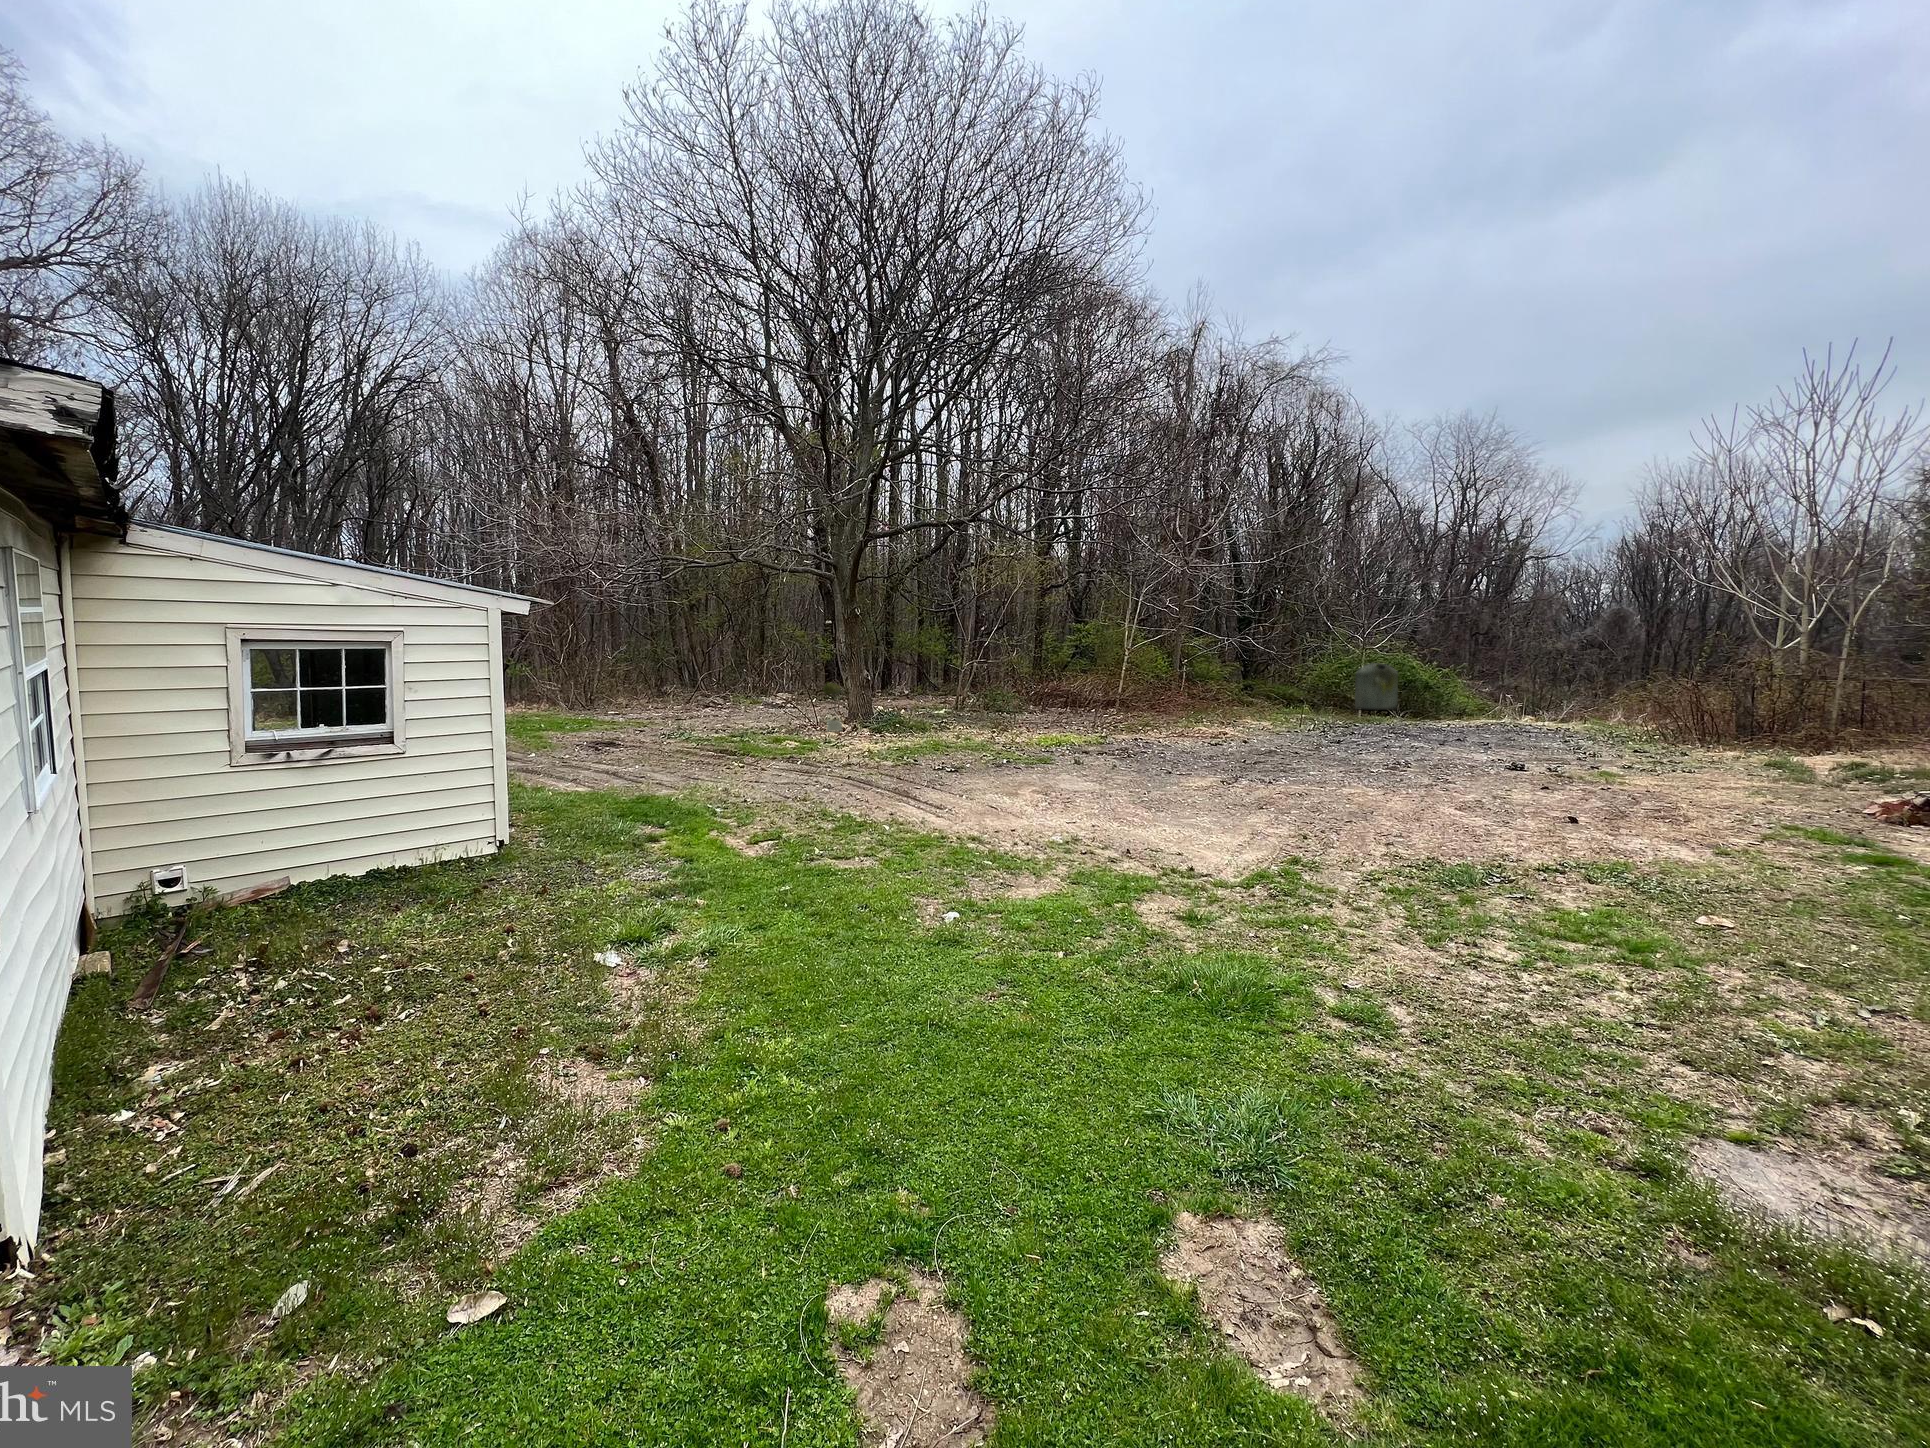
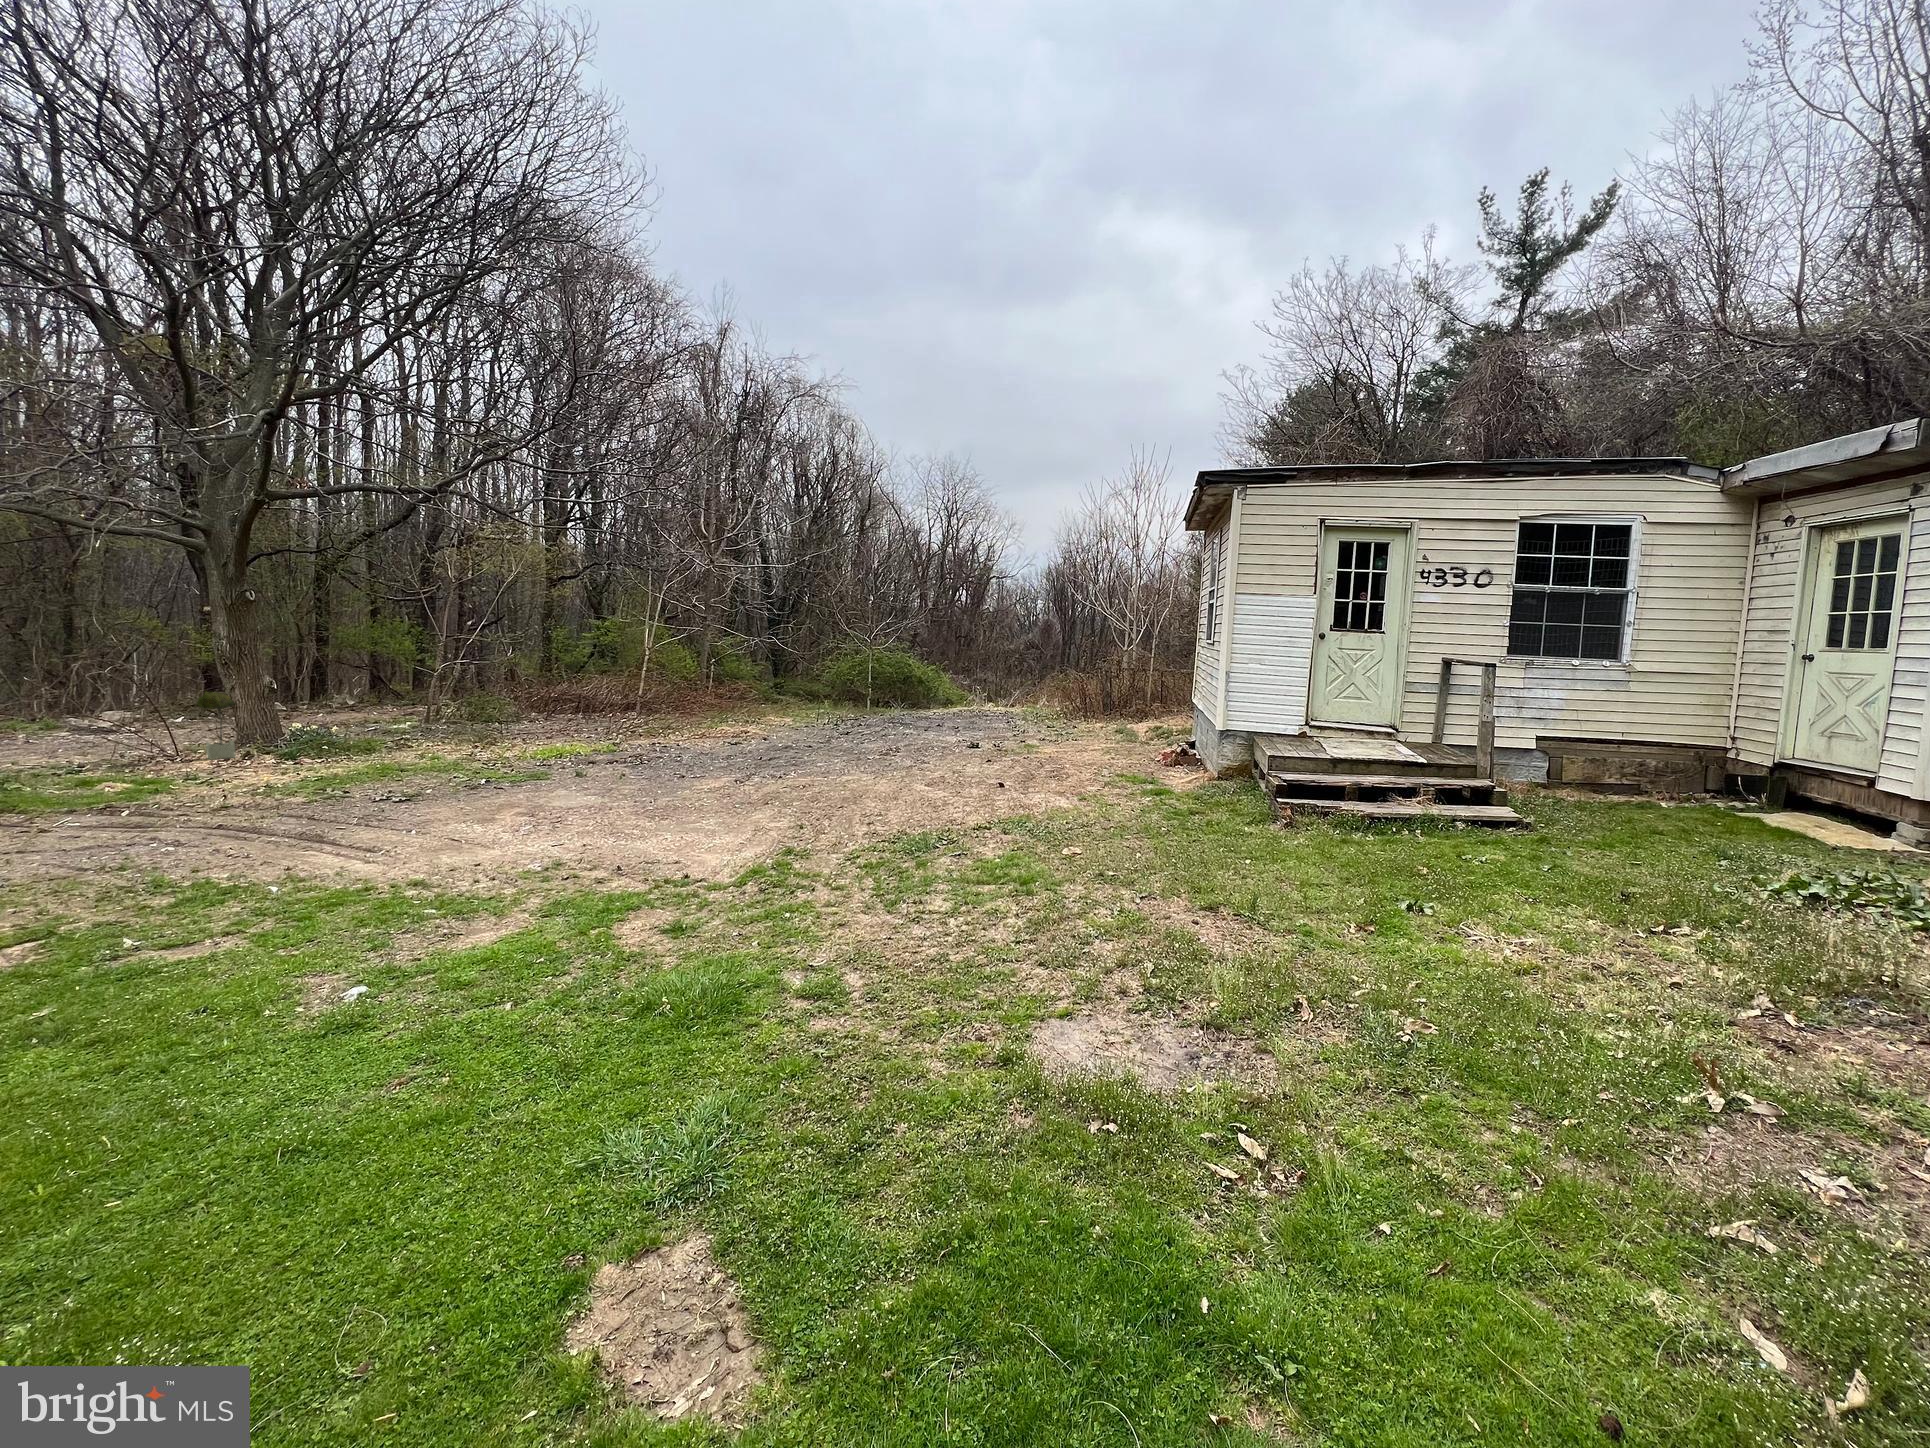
trash can: present [1355,663,1398,710] -> none [870,661,902,702]

